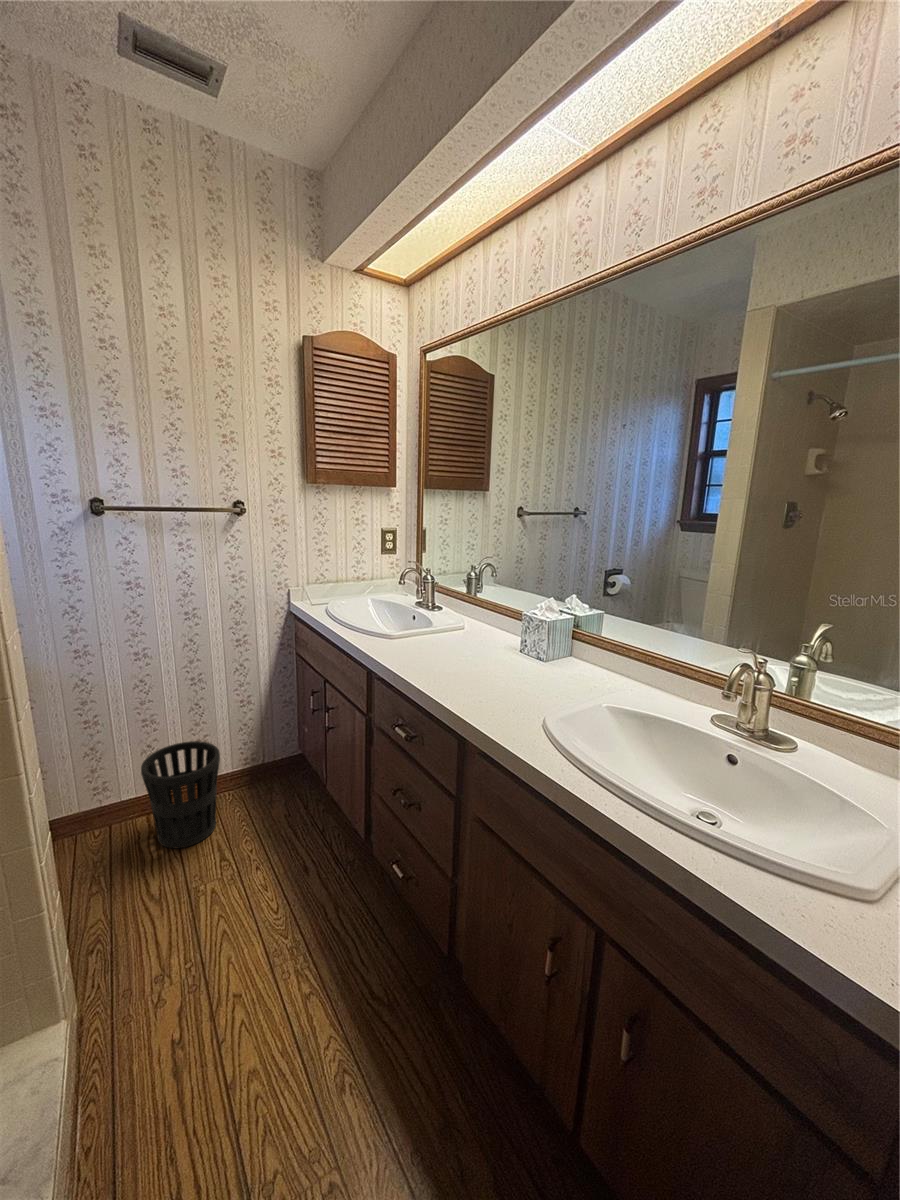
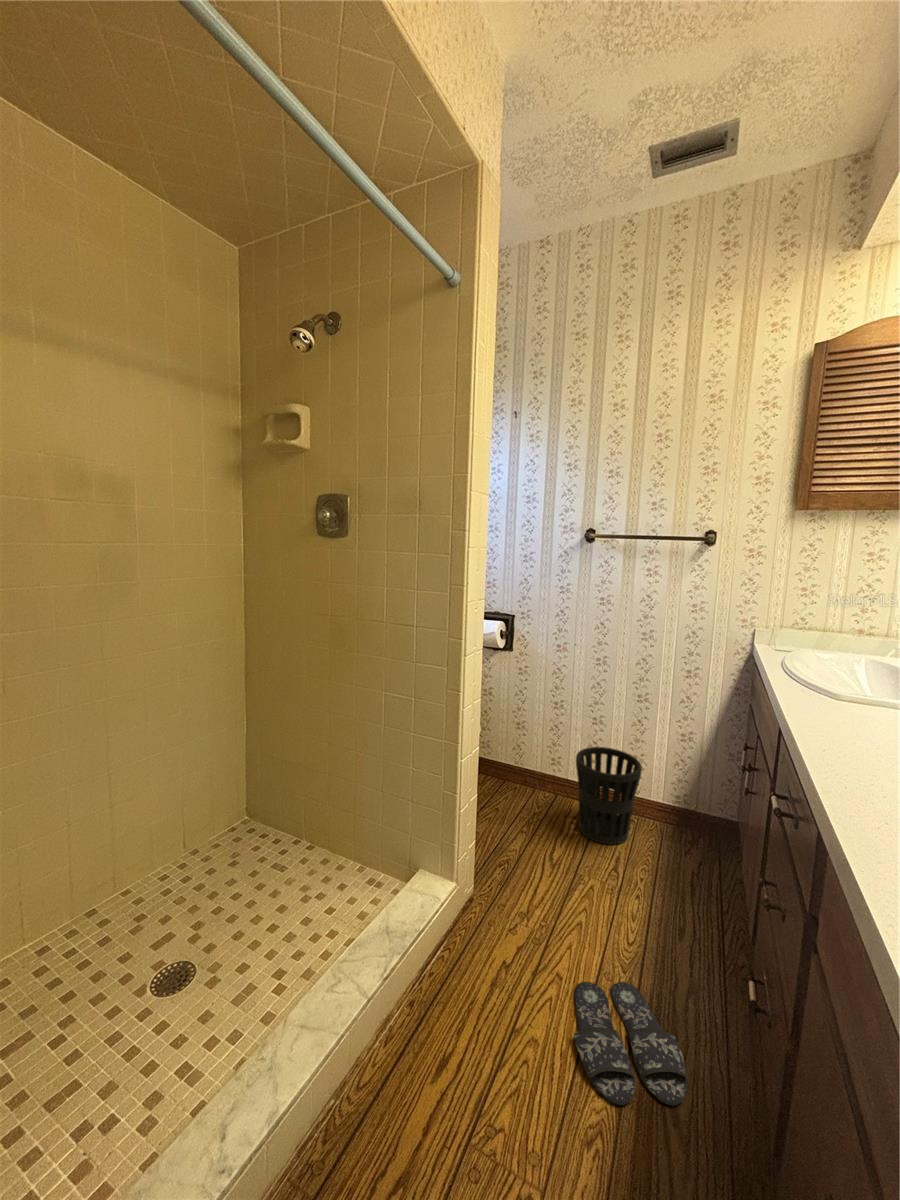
slippers: none [257,940,372,1044] -> present [574,982,687,1106]

